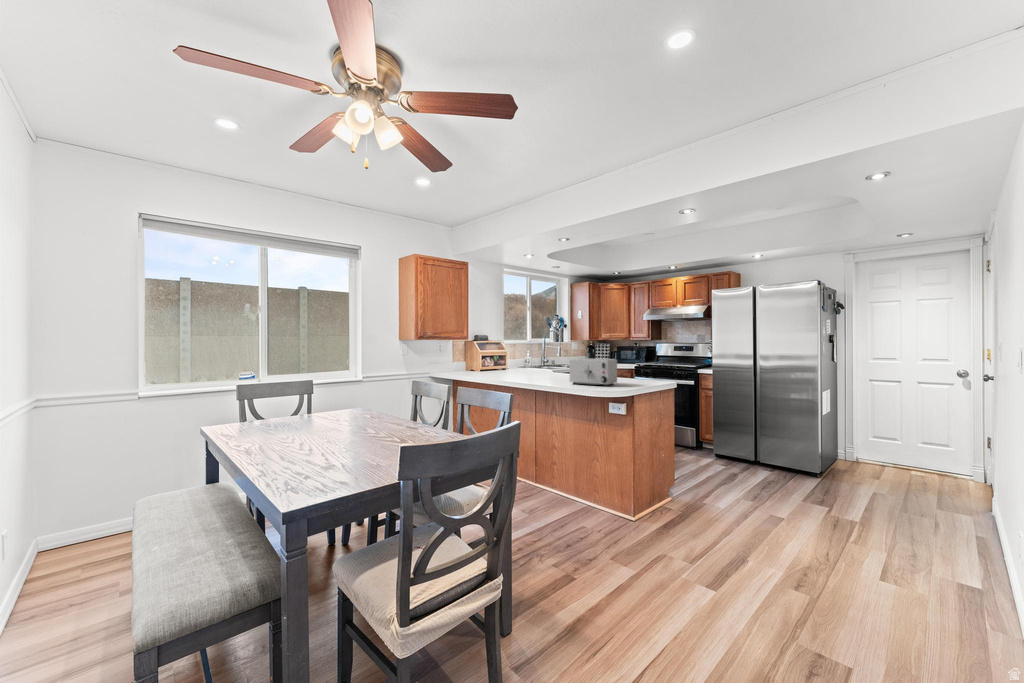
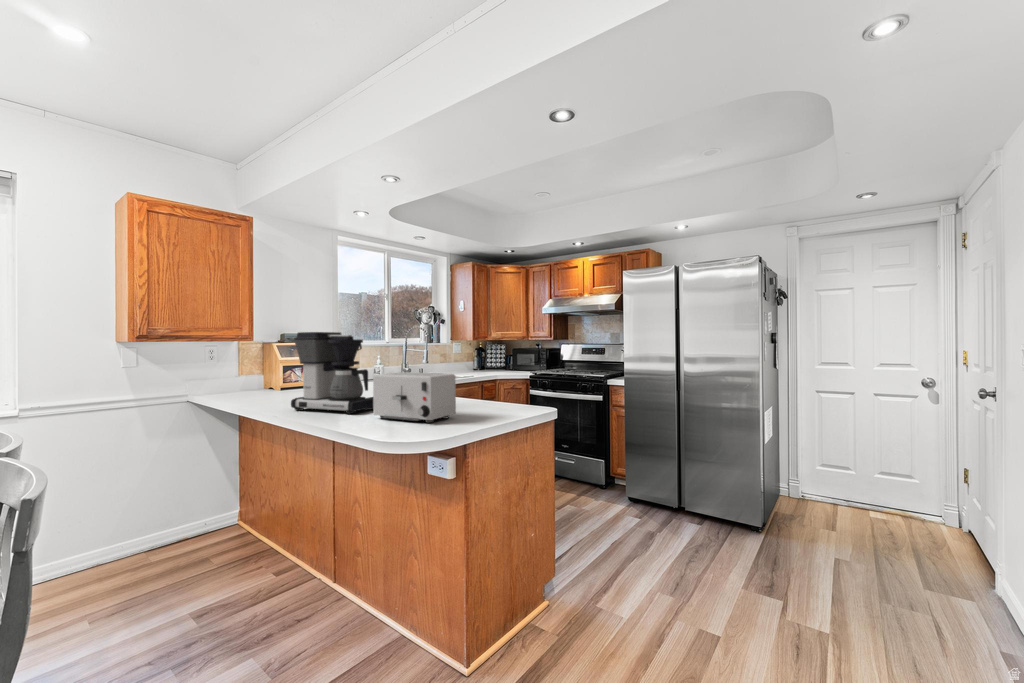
coffee maker: none [513,335,563,382] -> present [291,332,373,414]

